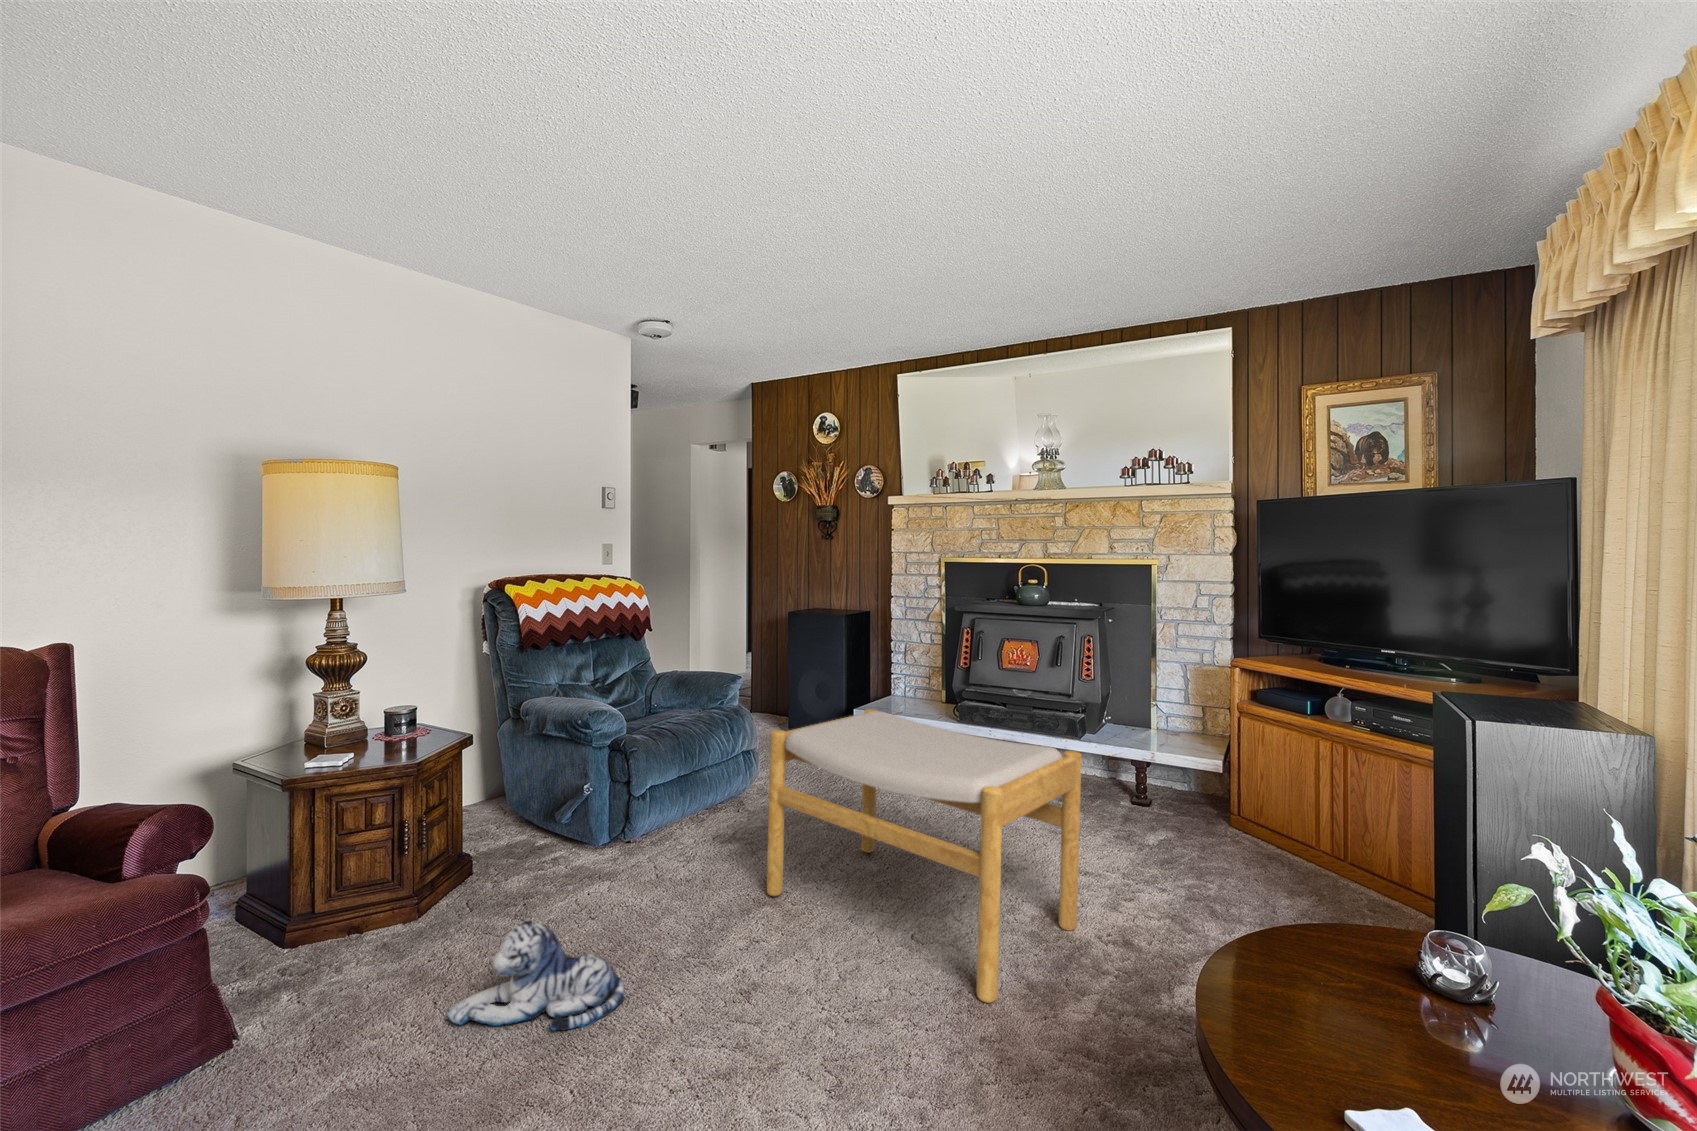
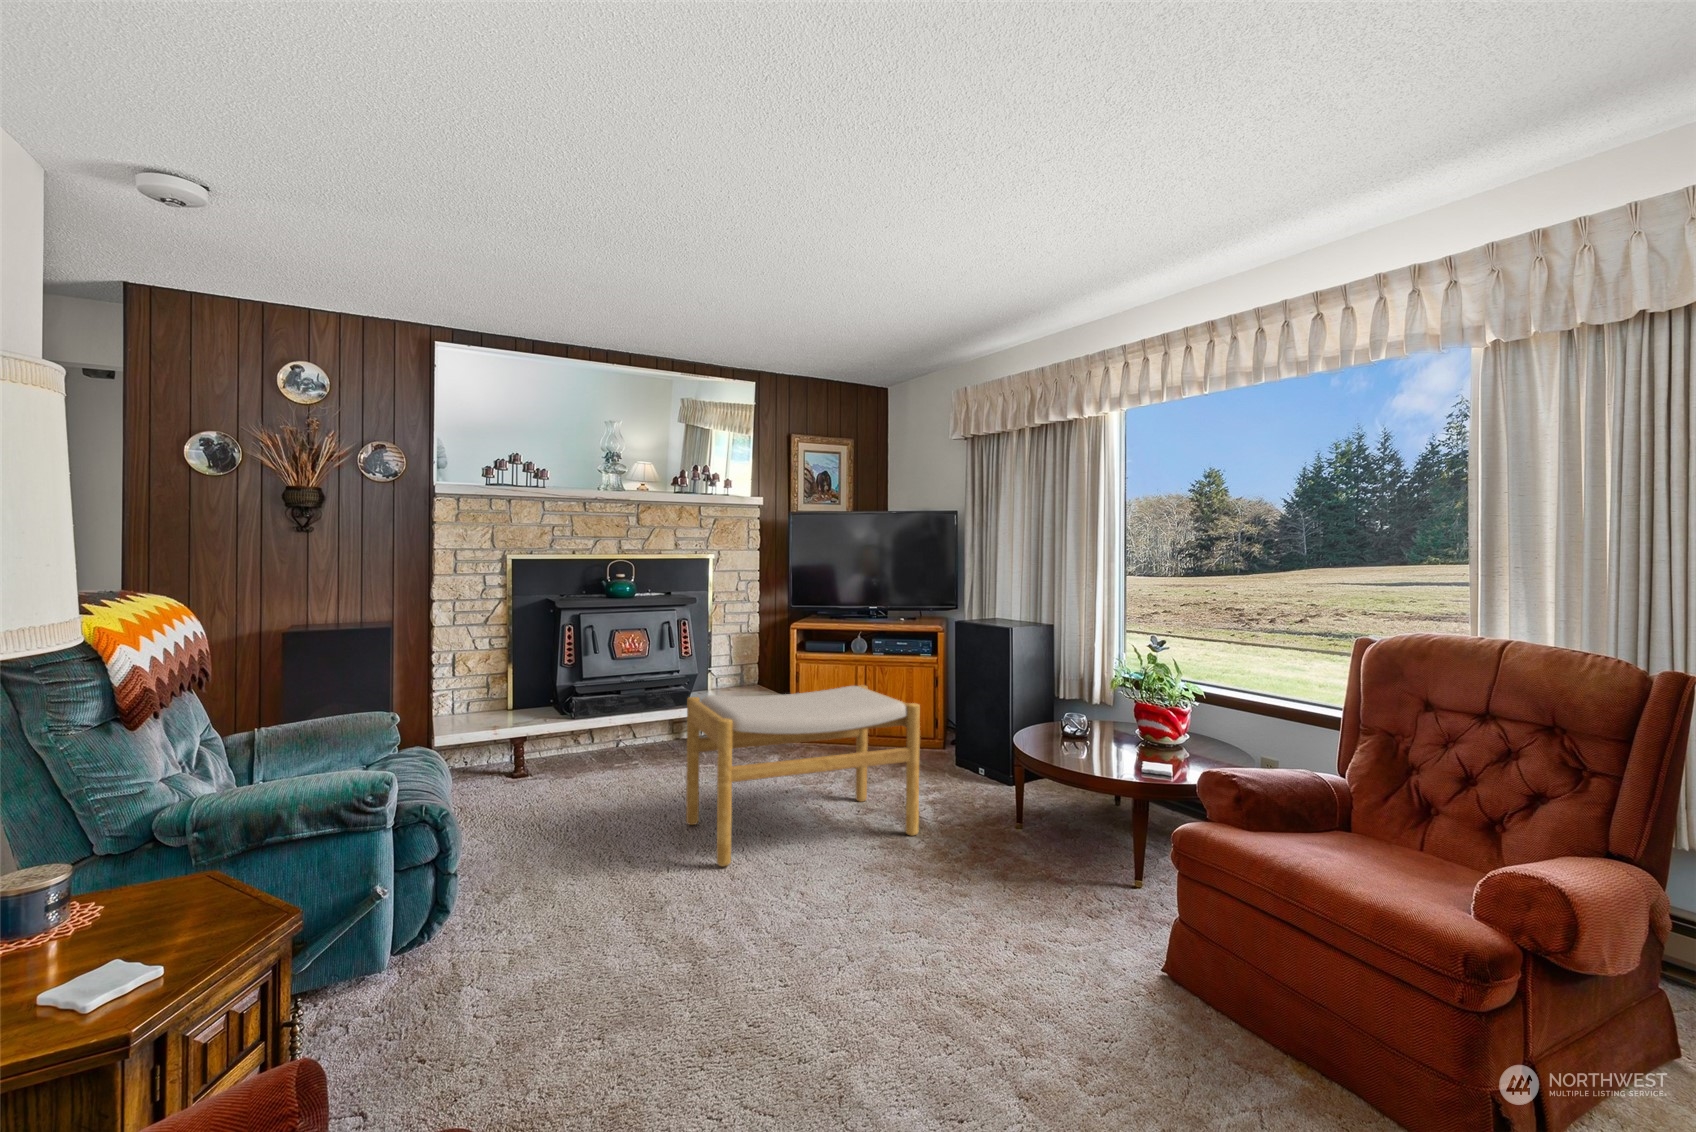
plush toy: present [448,919,624,1030] -> none [773,897,850,1004]

